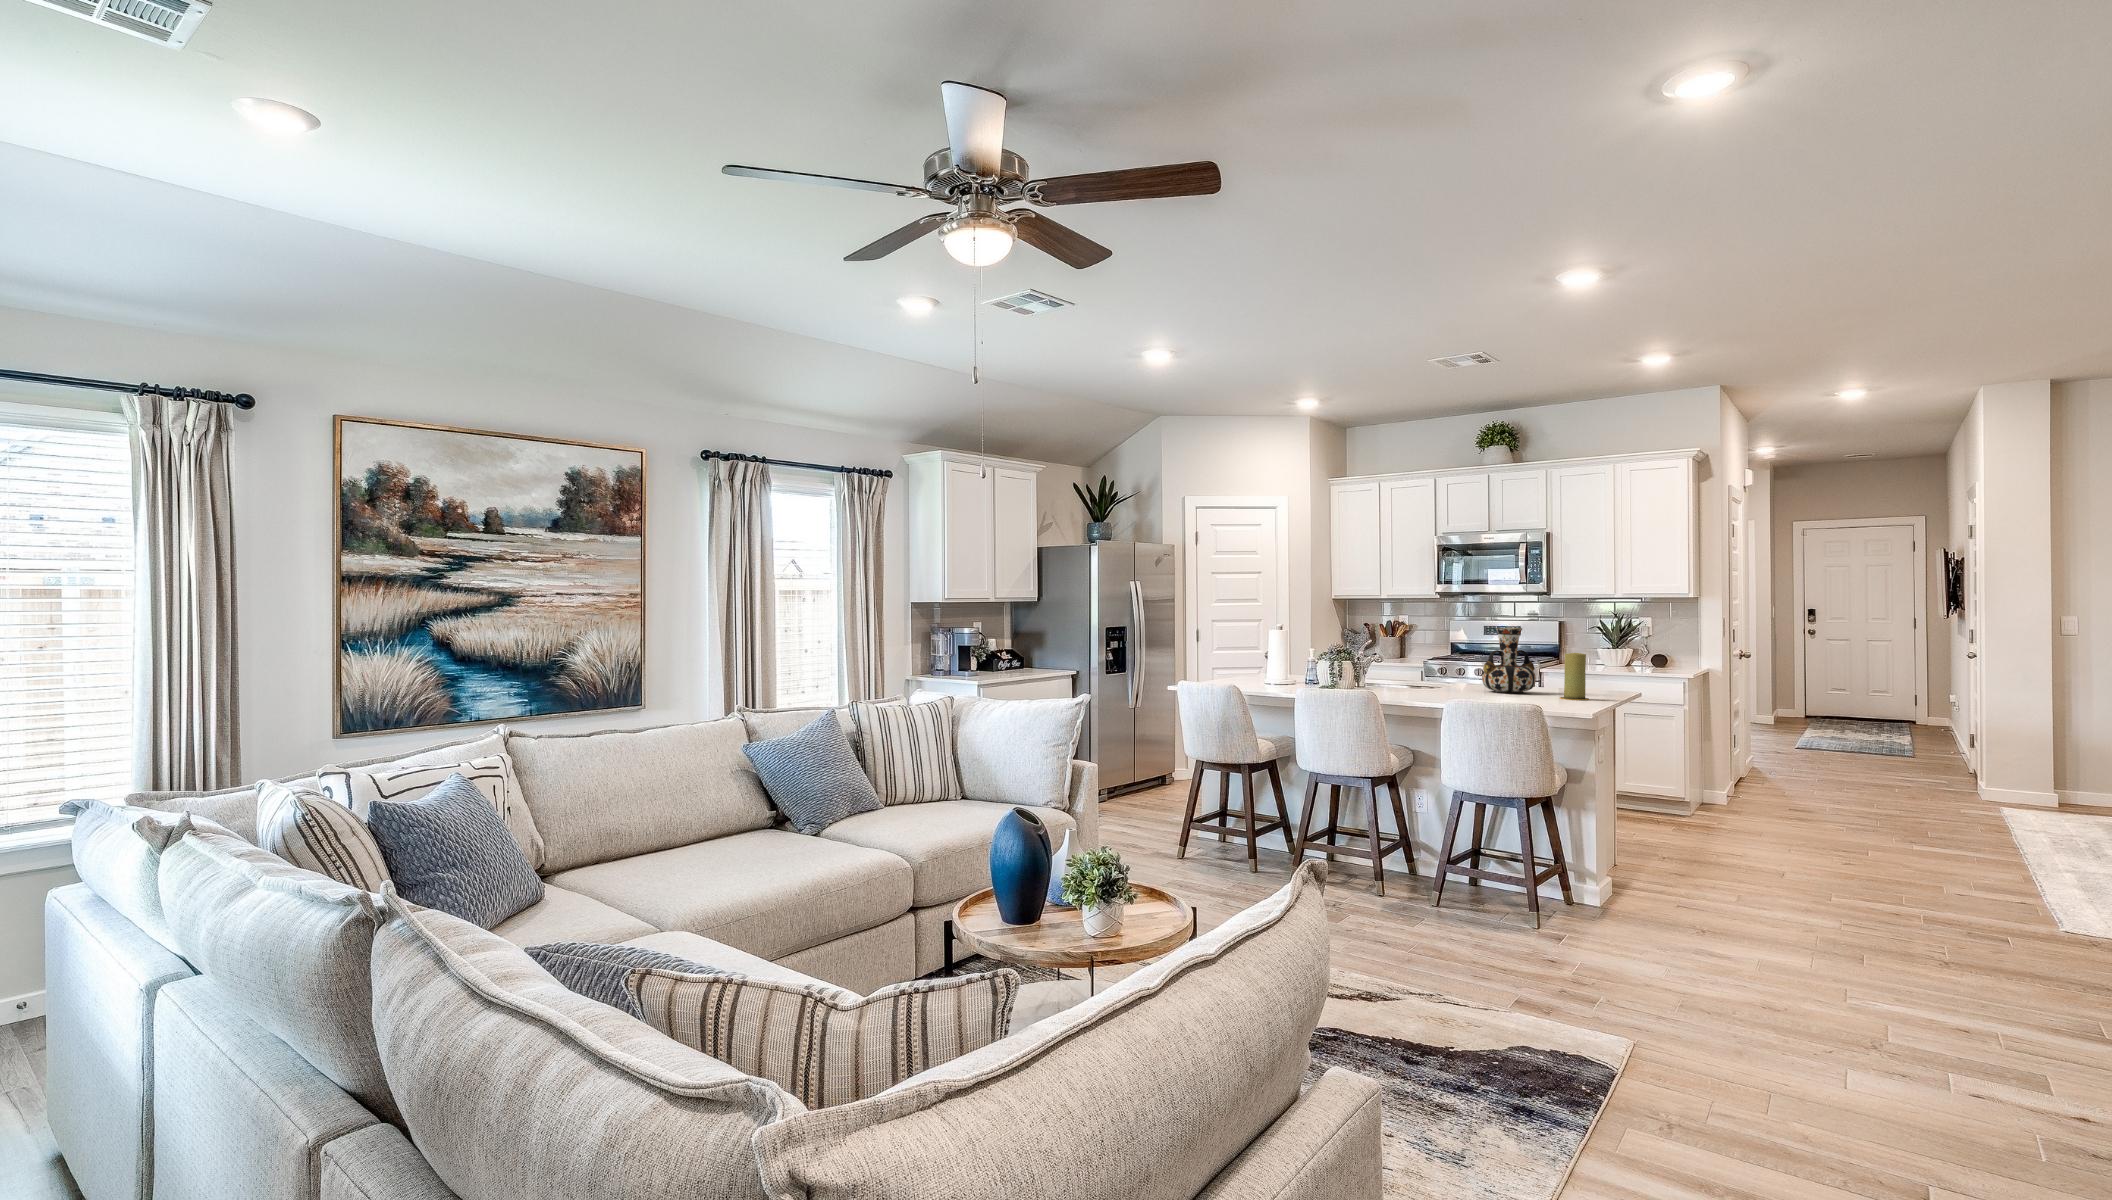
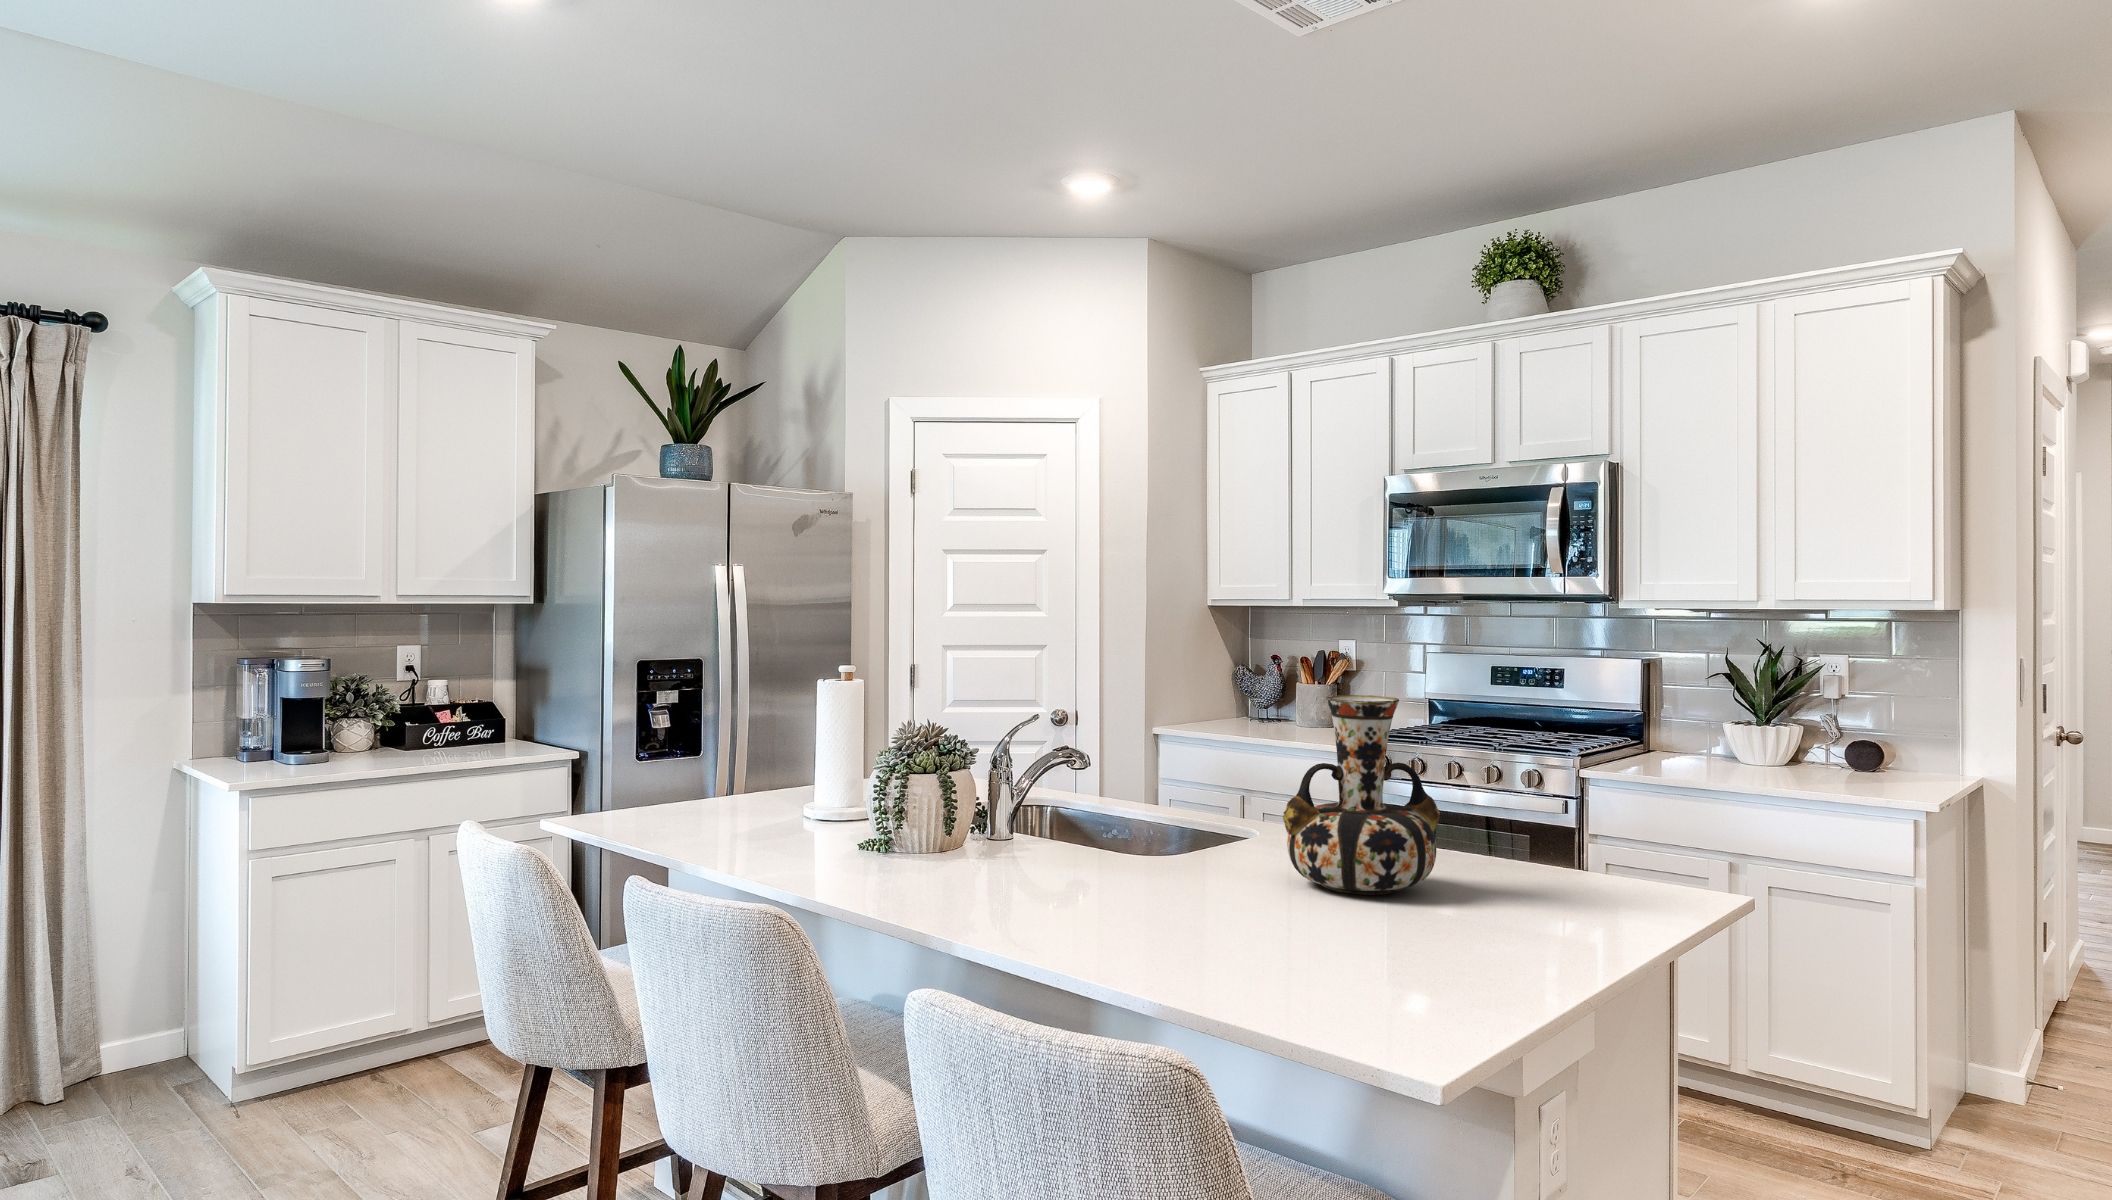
candle: present [1560,653,1589,700] -> none [1470,788,1560,950]

